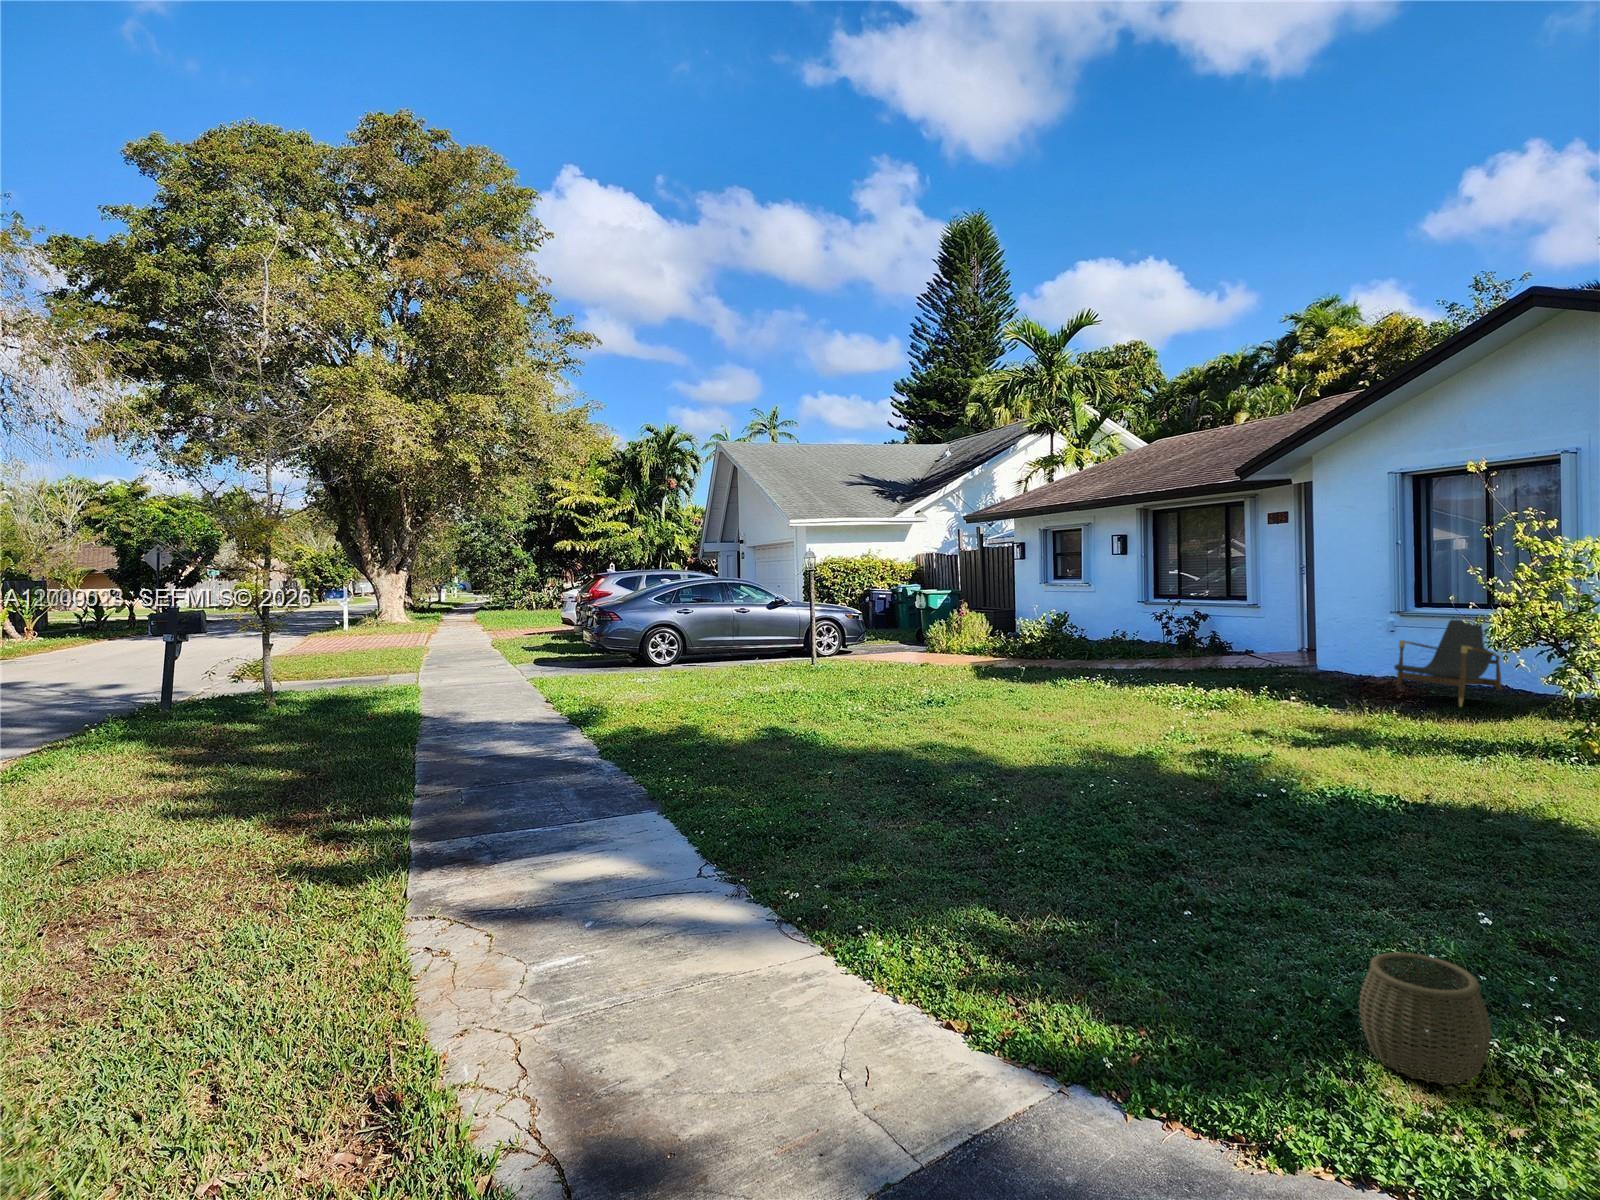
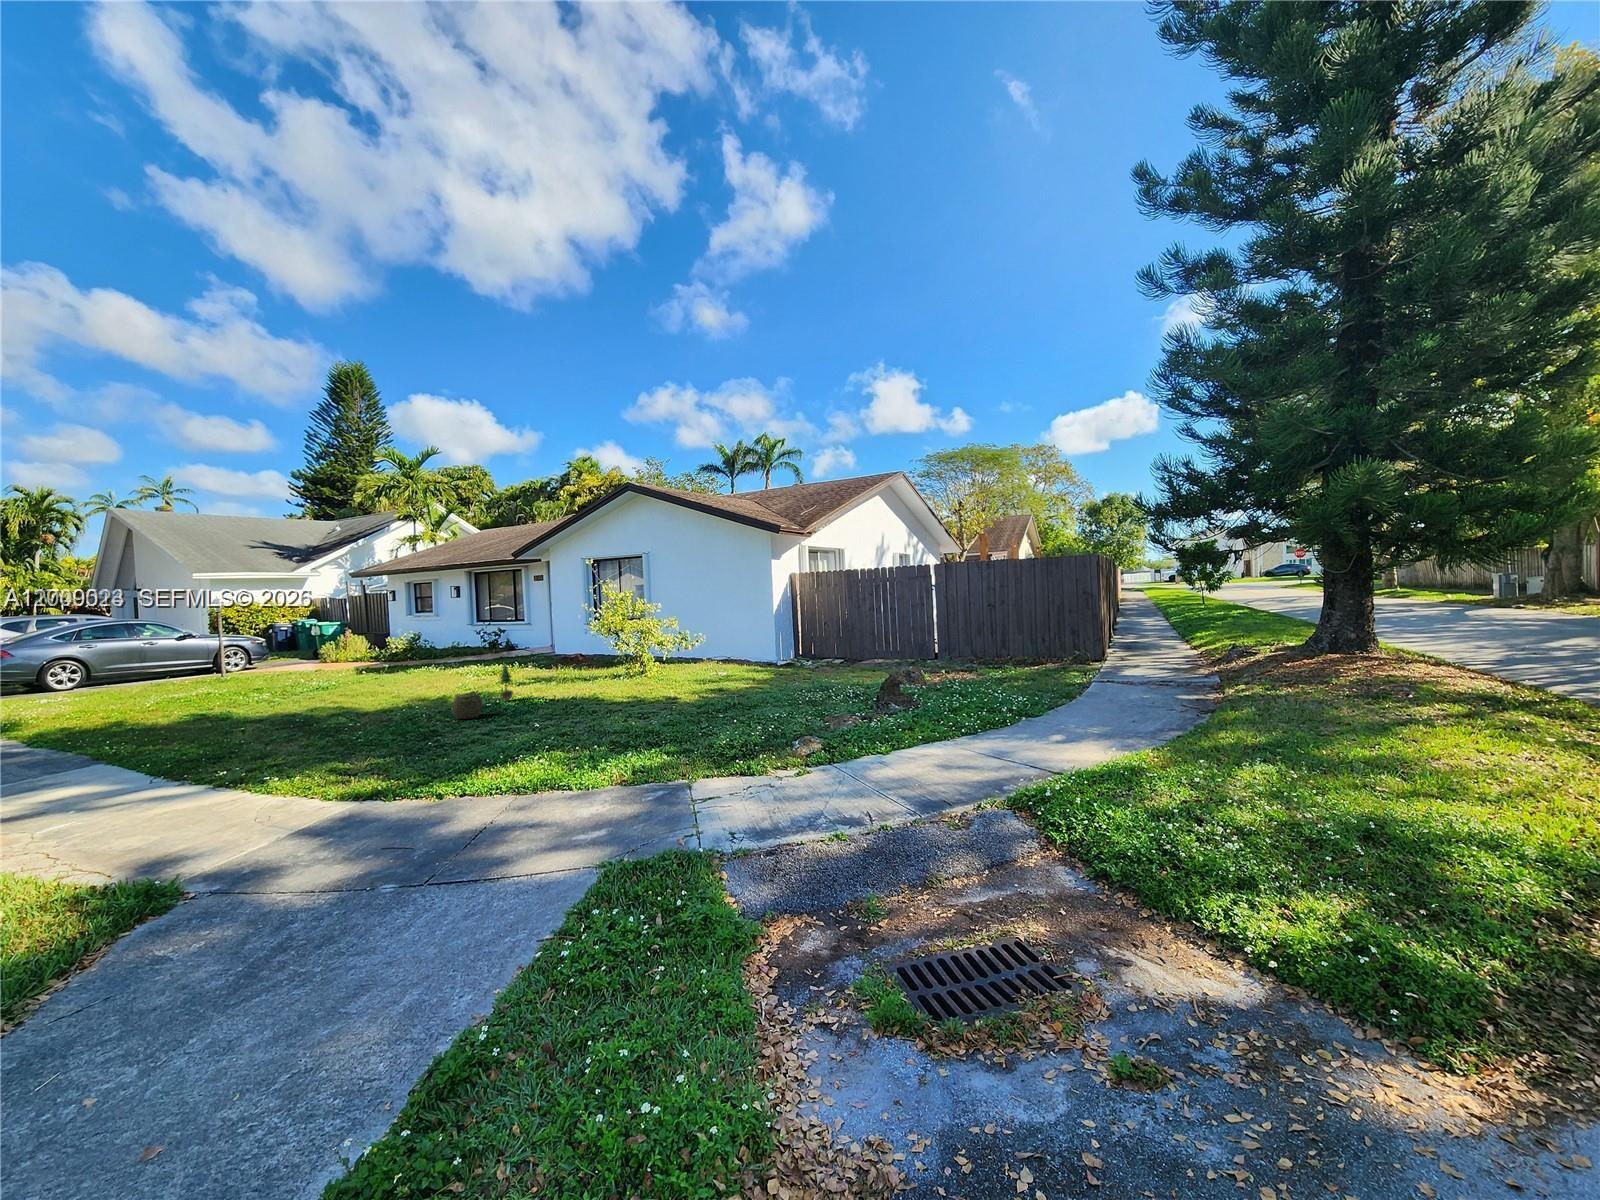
lounge chair: present [1394,620,1502,707] -> none [561,619,599,653]
potted tree: none [1451,808,1518,954] -> present [500,663,512,701]

